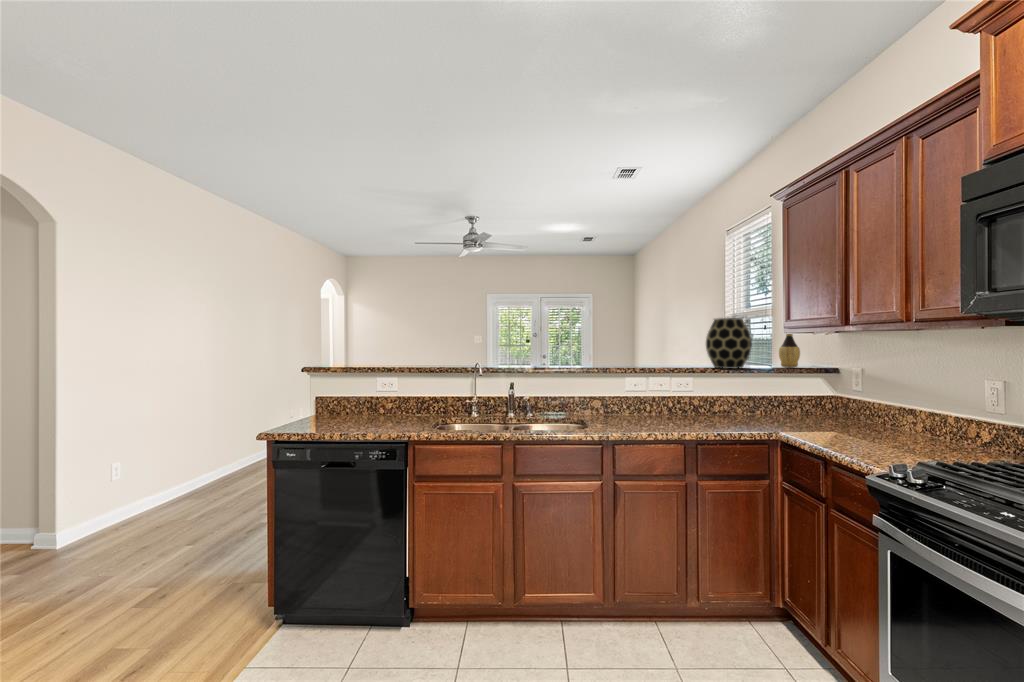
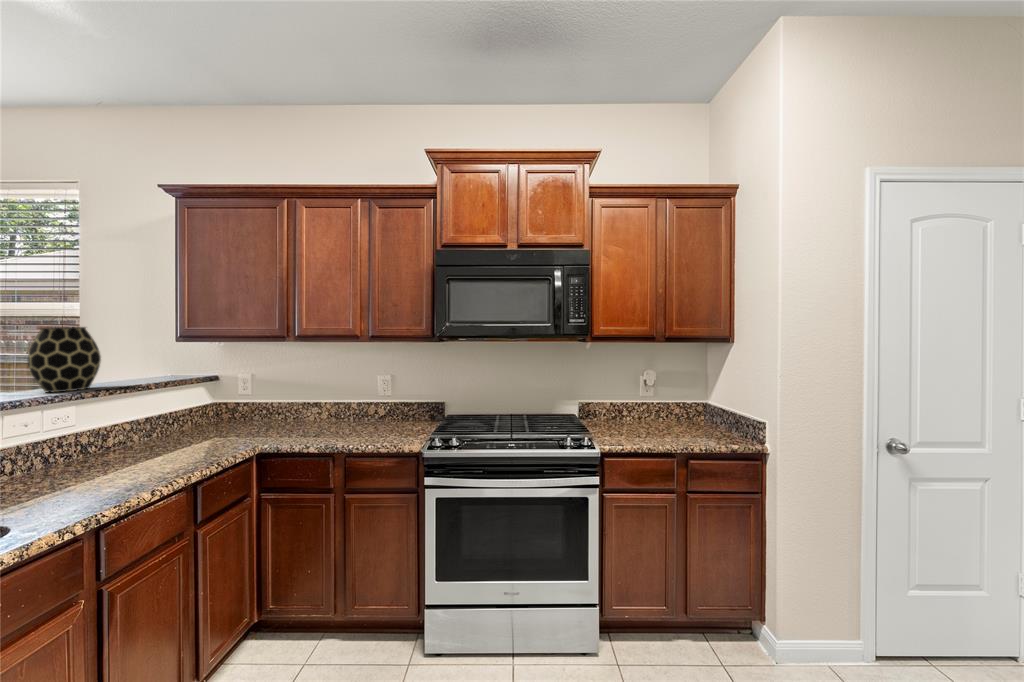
wine bottle: present [779,334,800,368] -> none [118,327,145,381]

